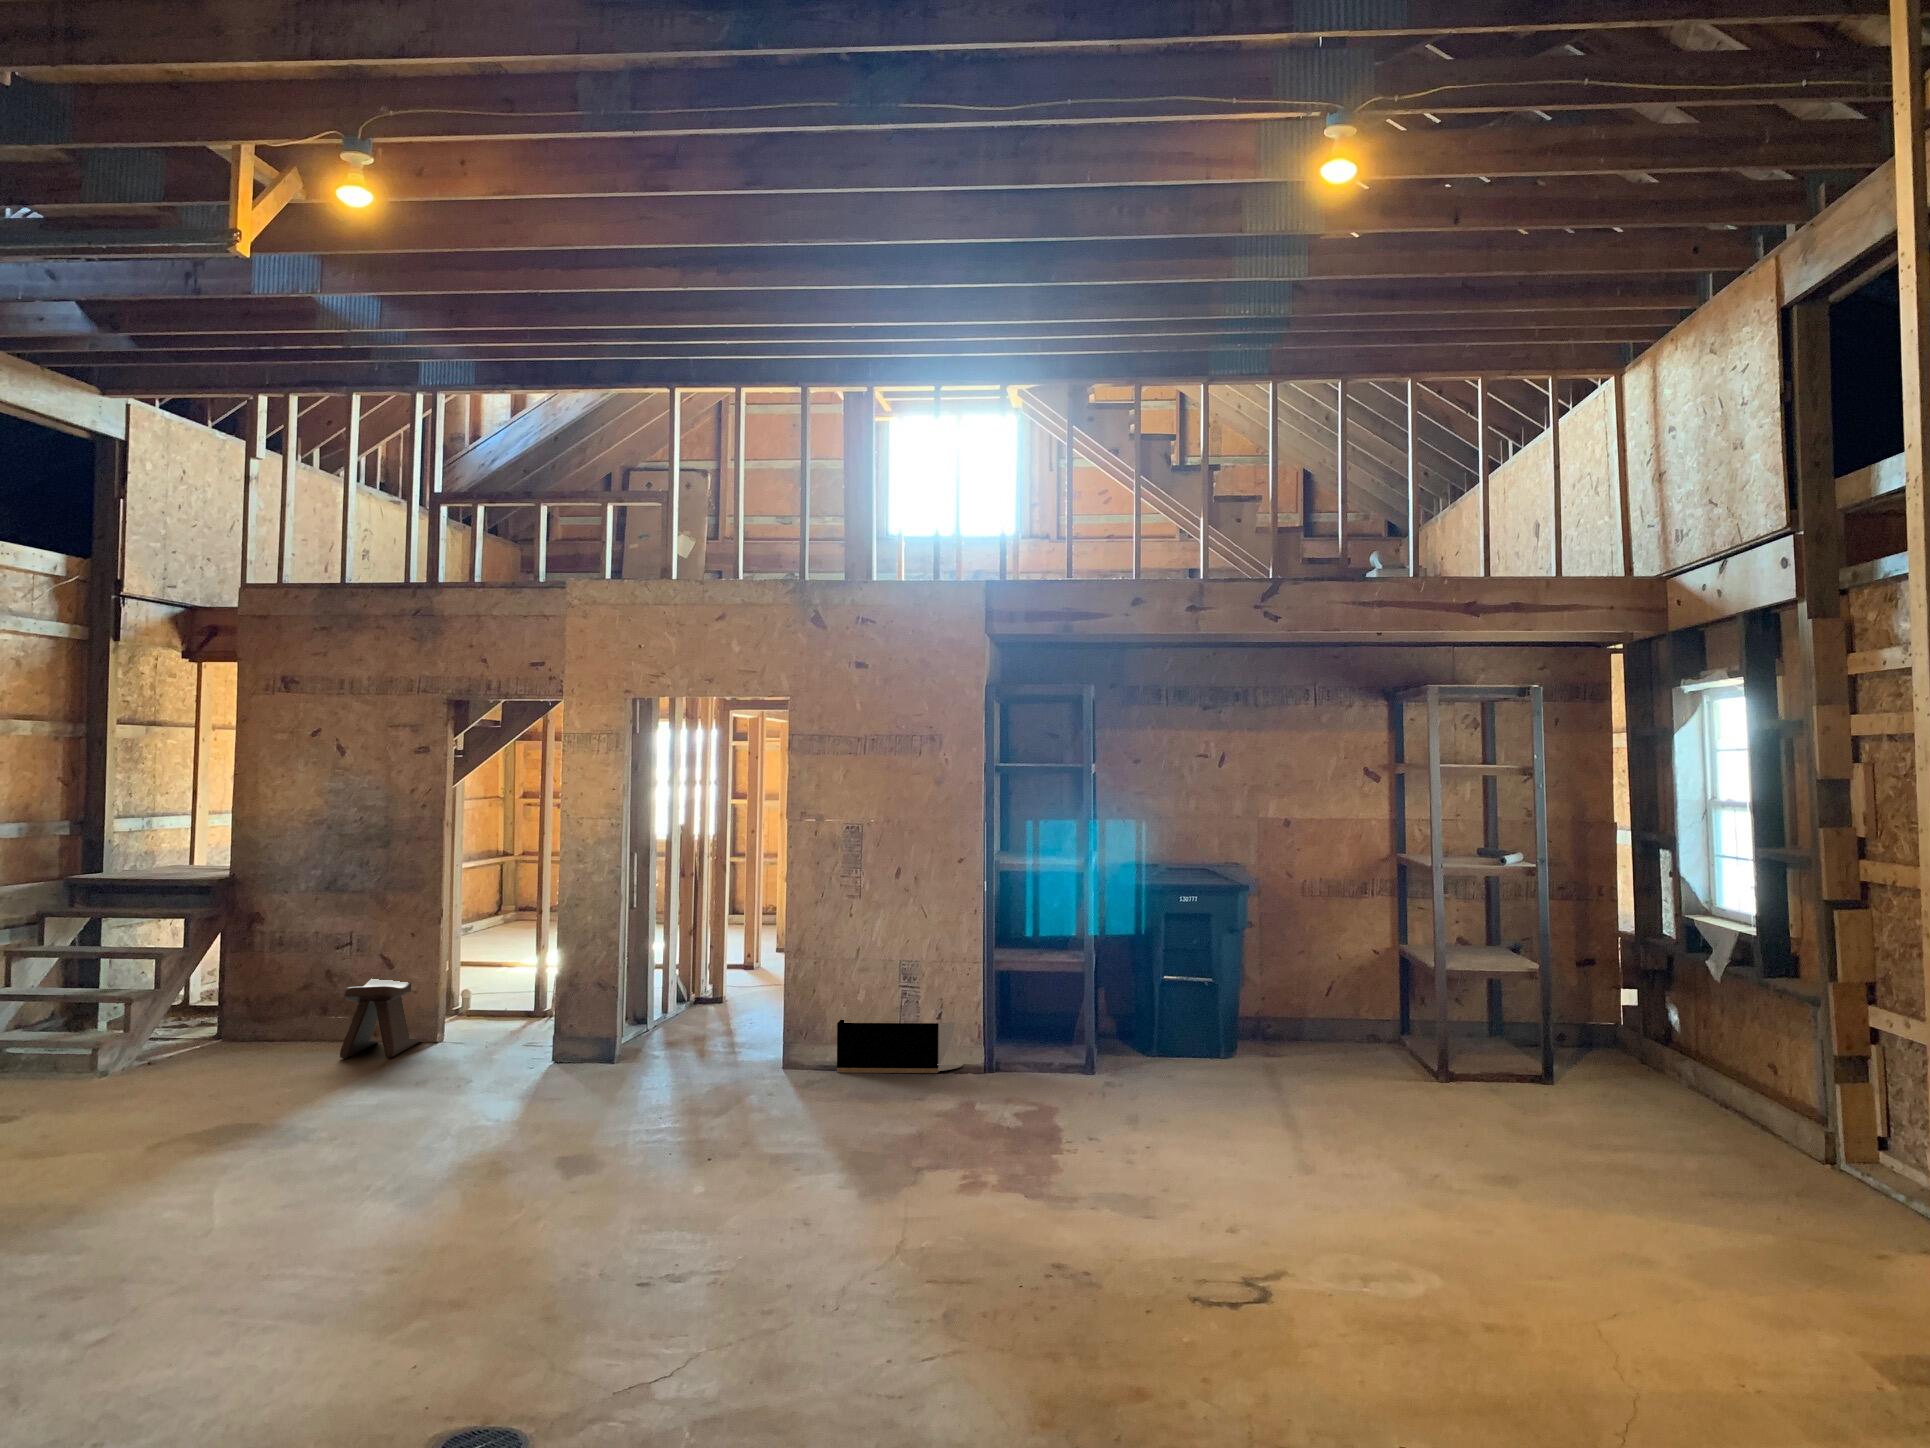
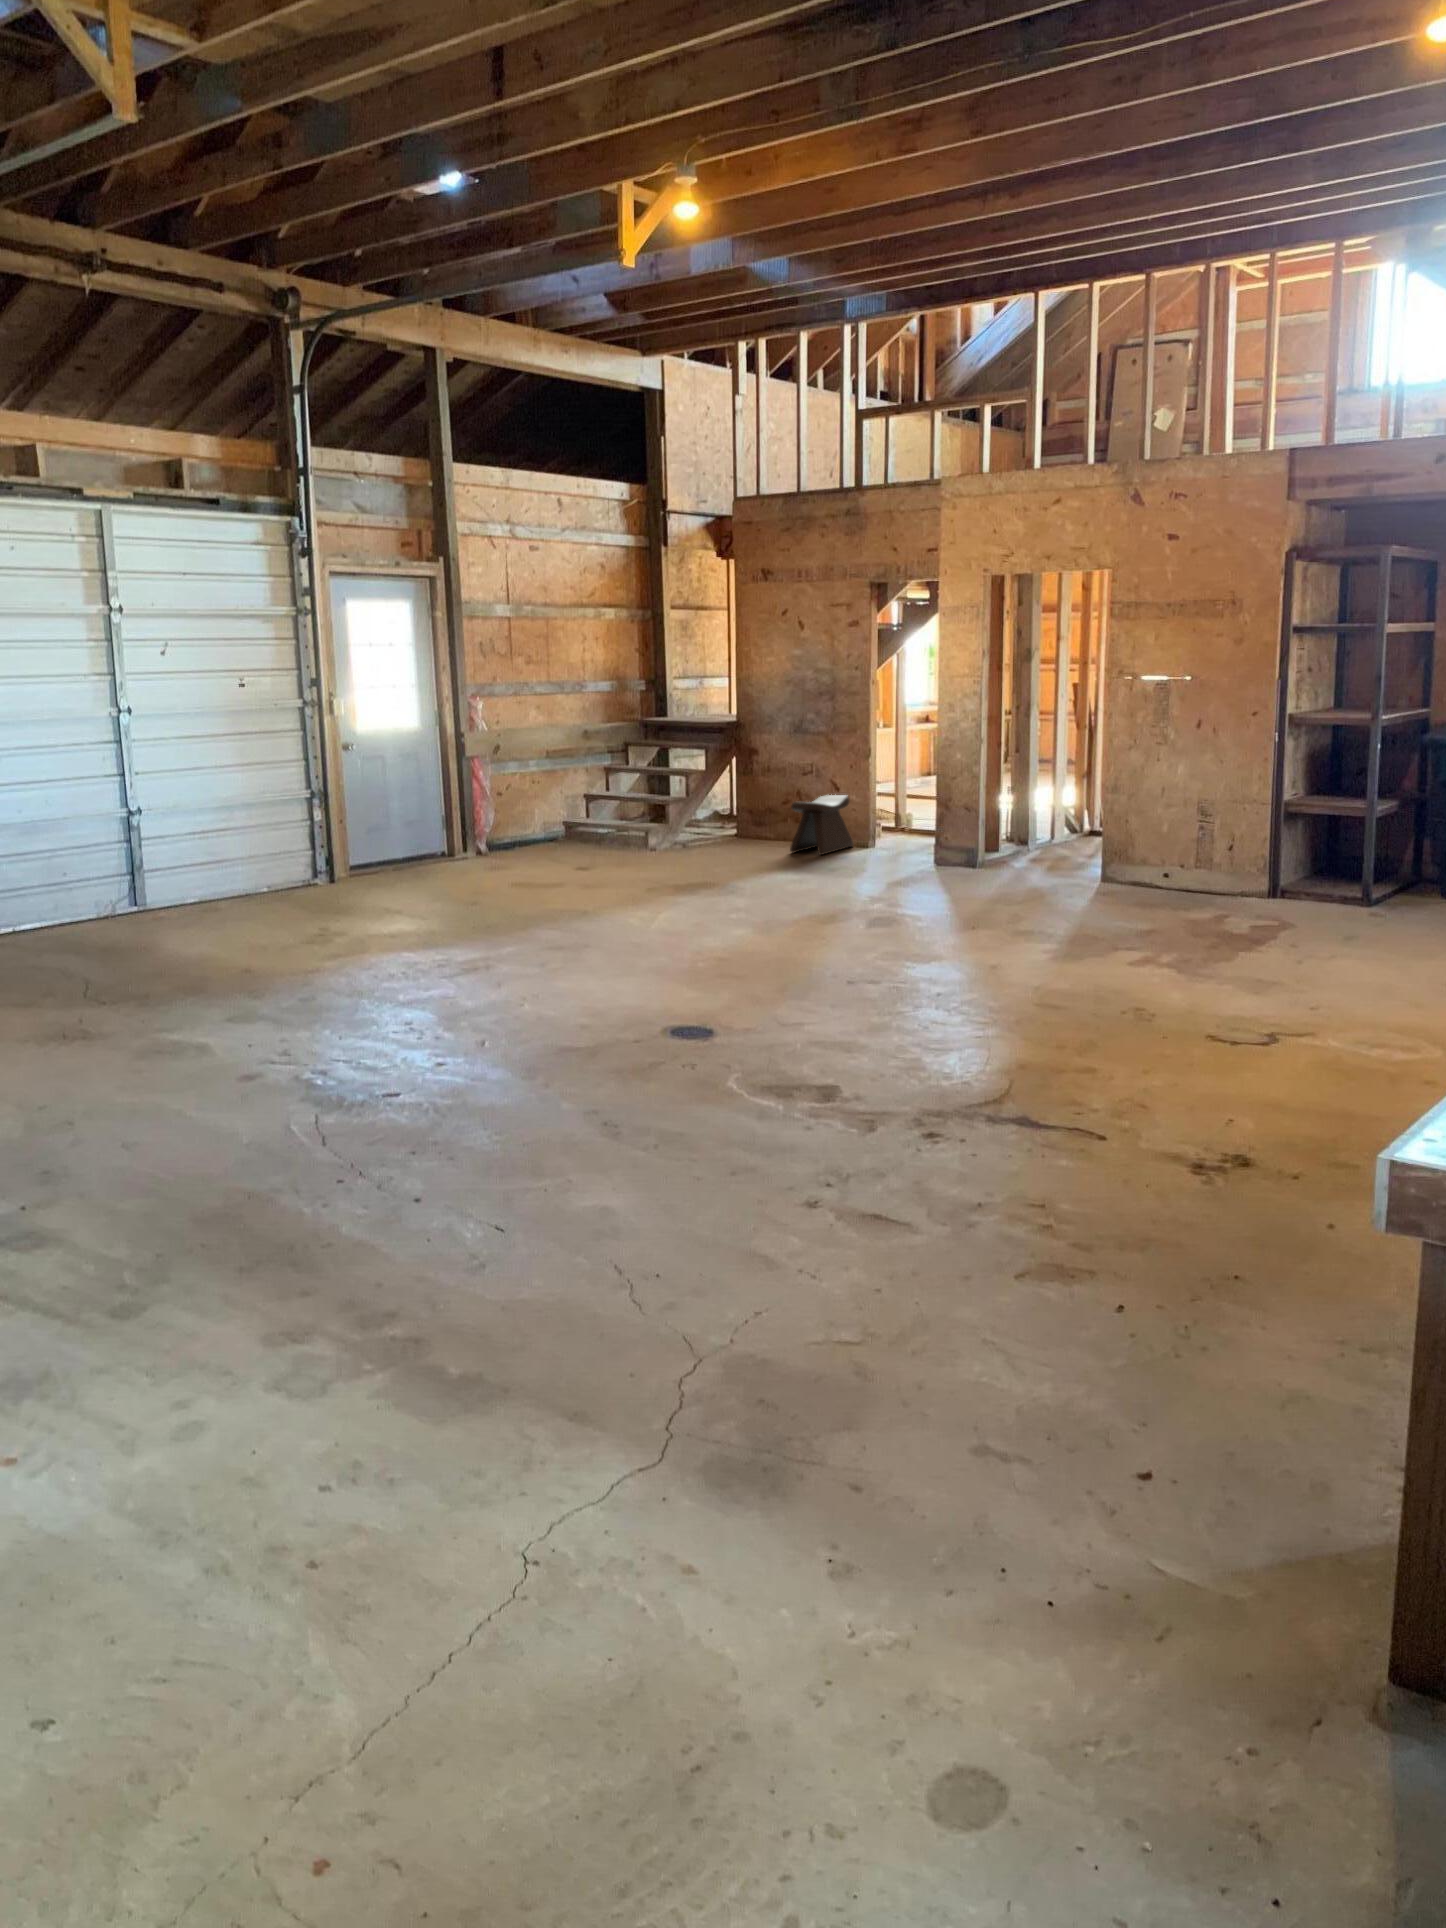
storage bin: present [837,1020,962,1073] -> none [1126,845,1246,903]

